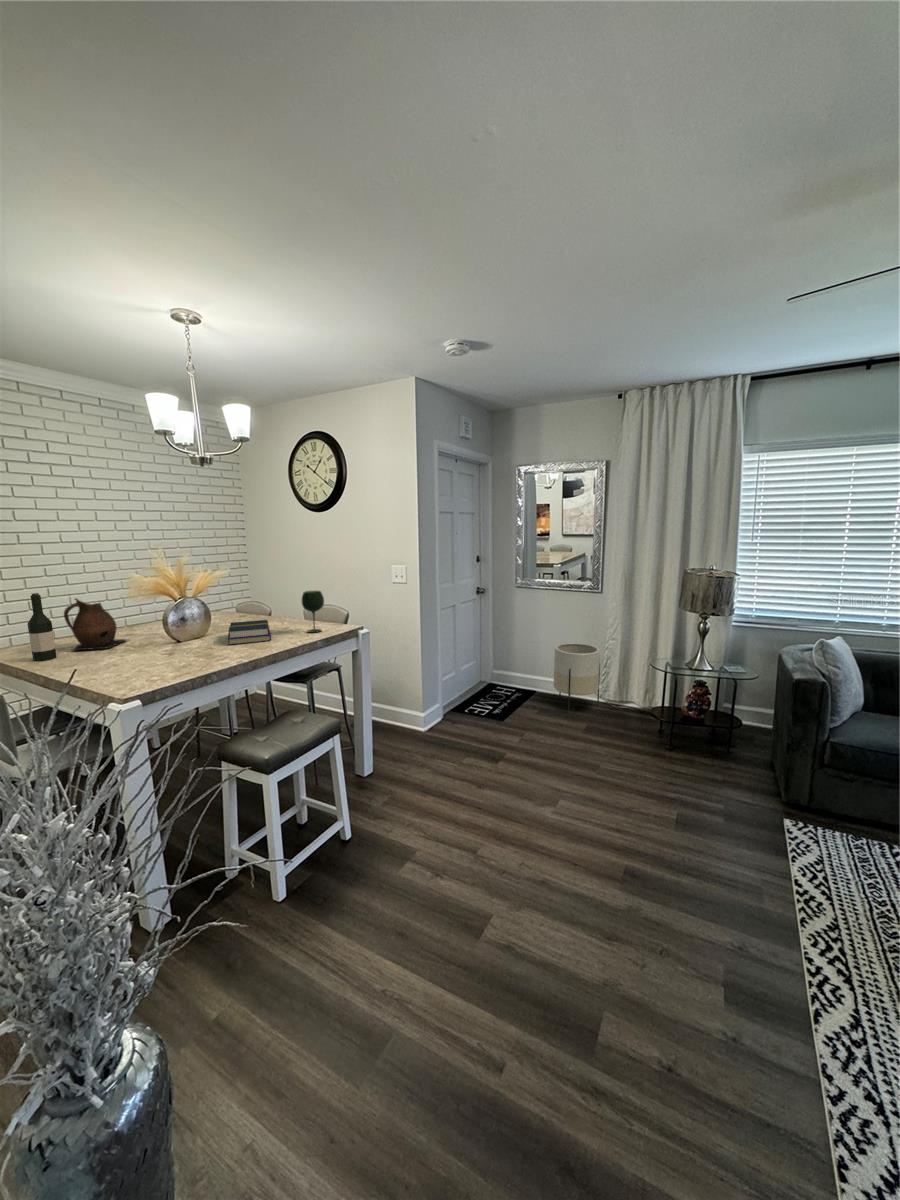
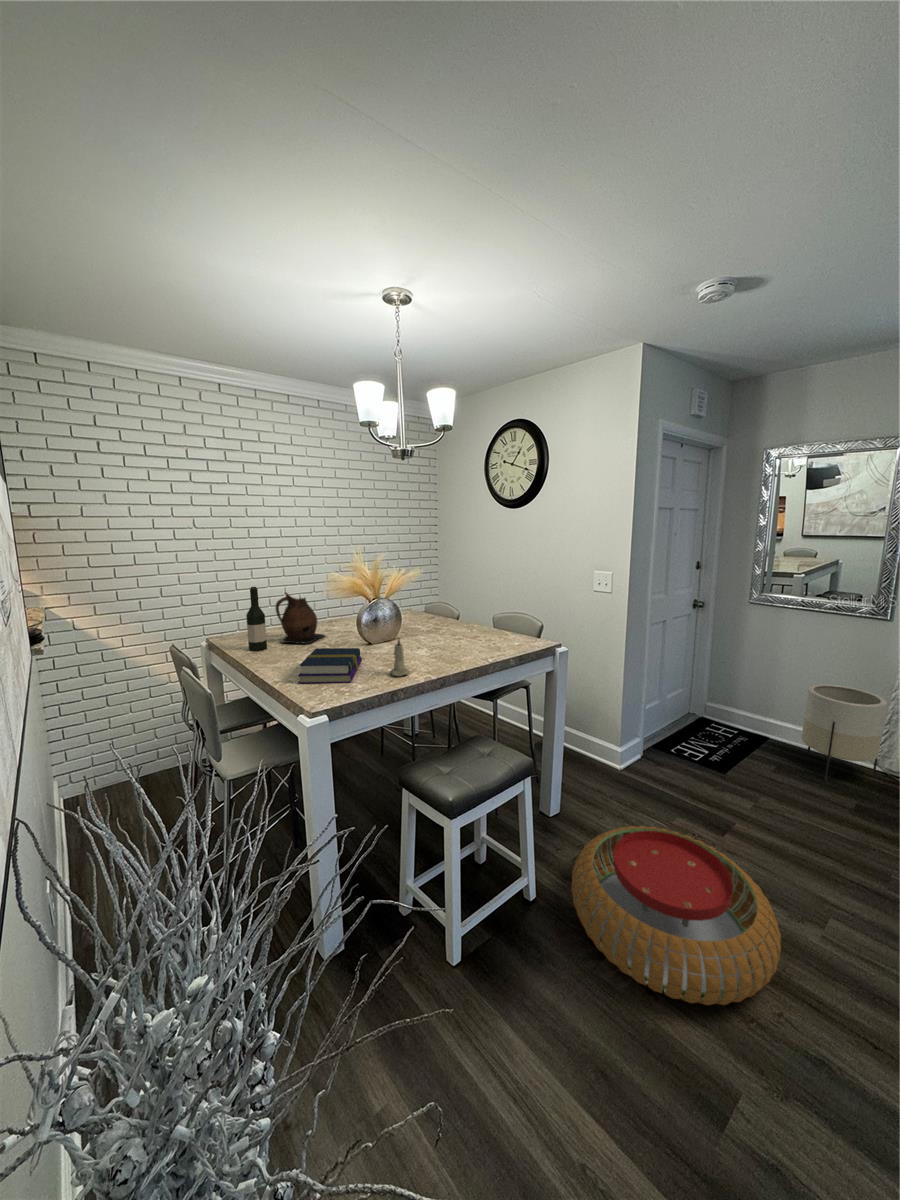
wine glass: present [302,591,324,633] -> none [494,598,519,647]
book: present [228,620,271,645] -> present [298,648,362,683]
candle: none [200,628,222,663] -> present [390,639,410,676]
pouf: none [379,762,524,874] -> present [572,826,781,1005]

